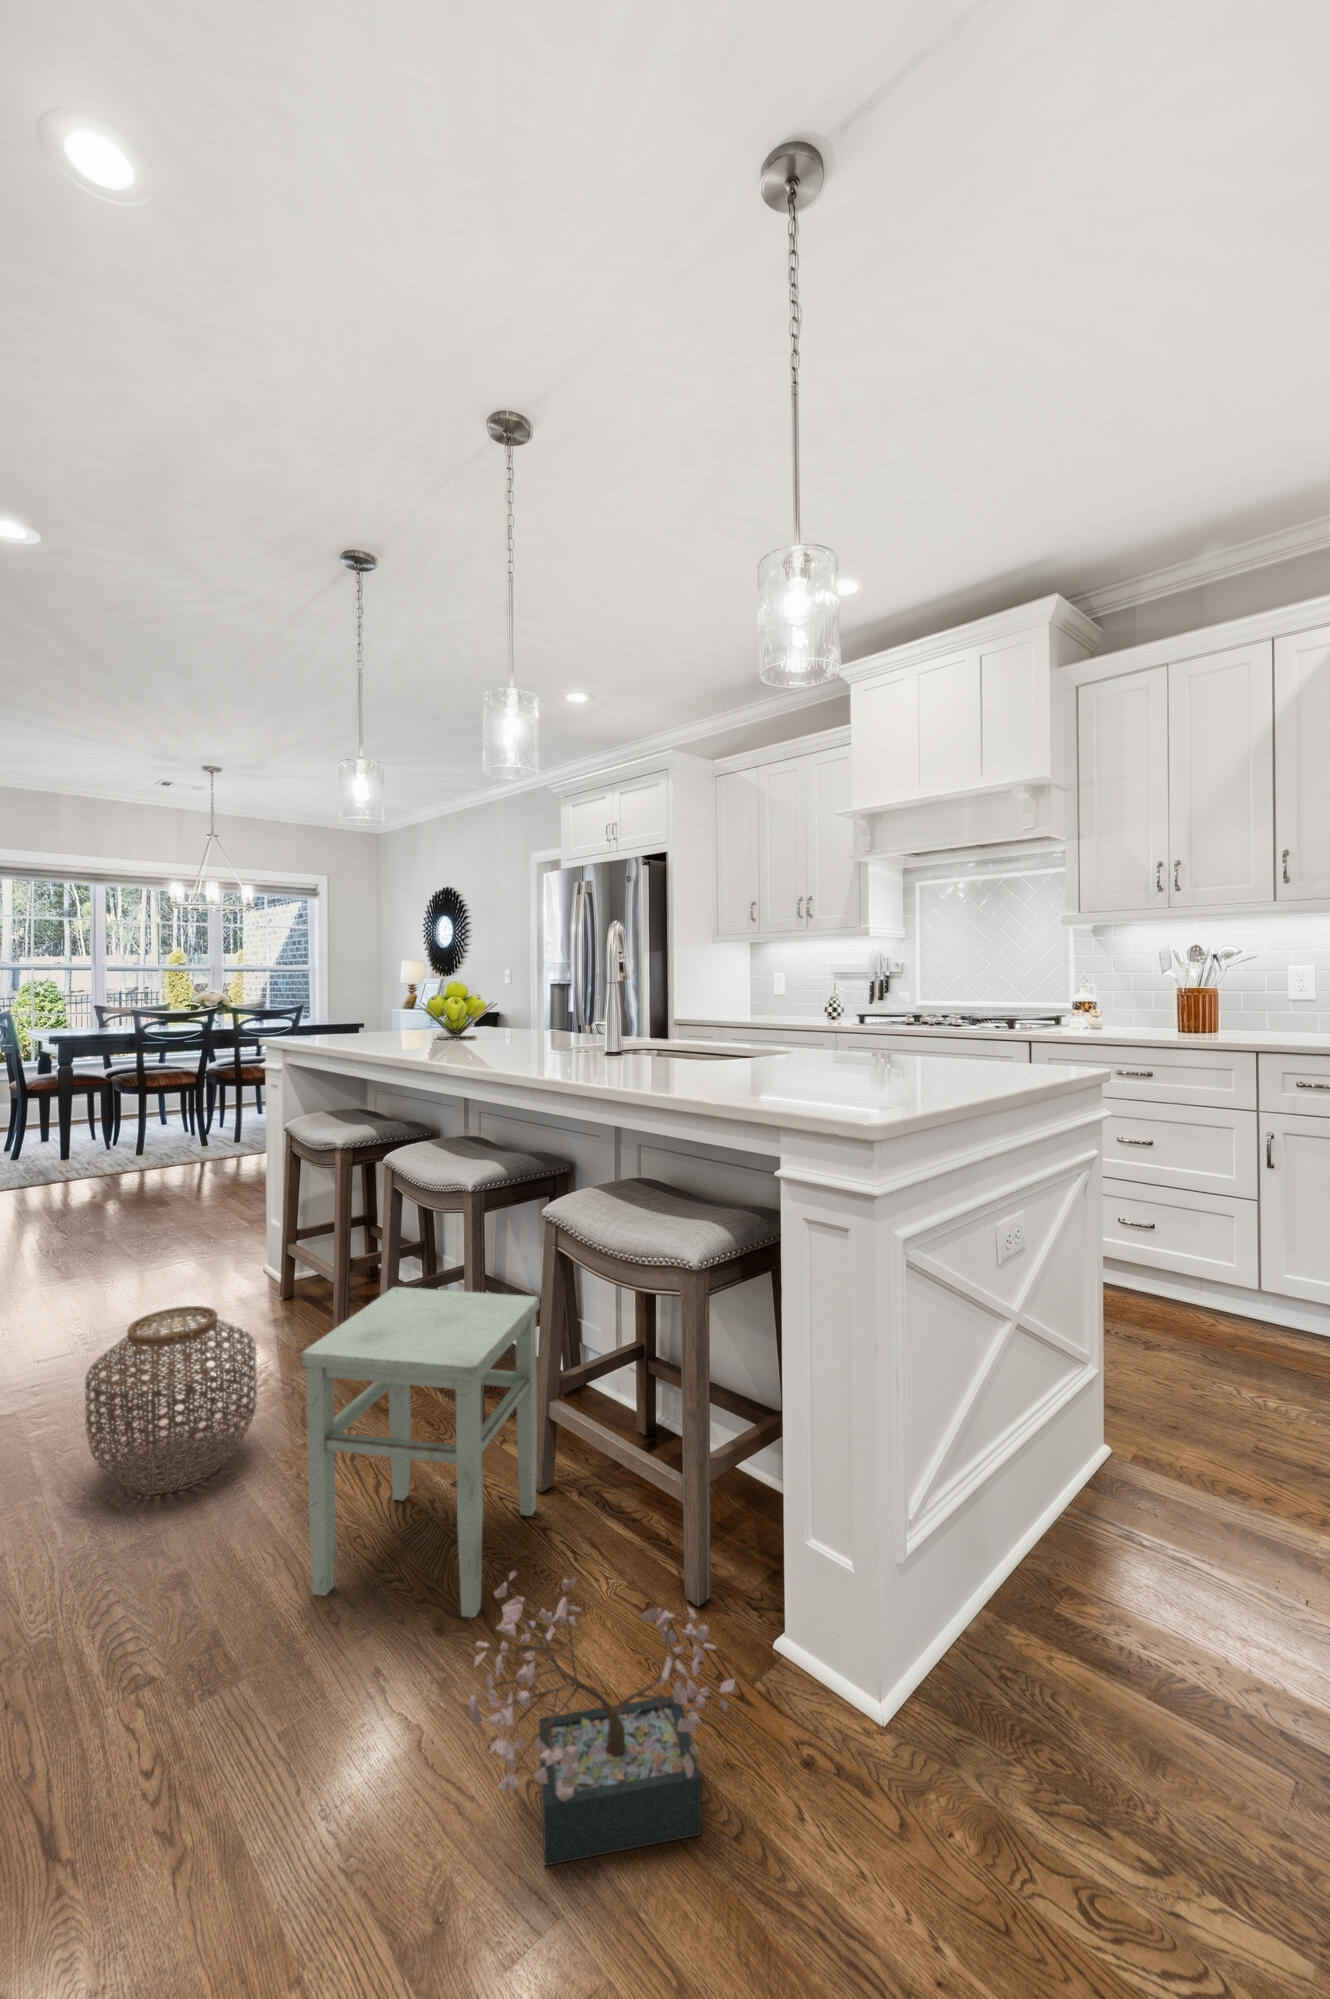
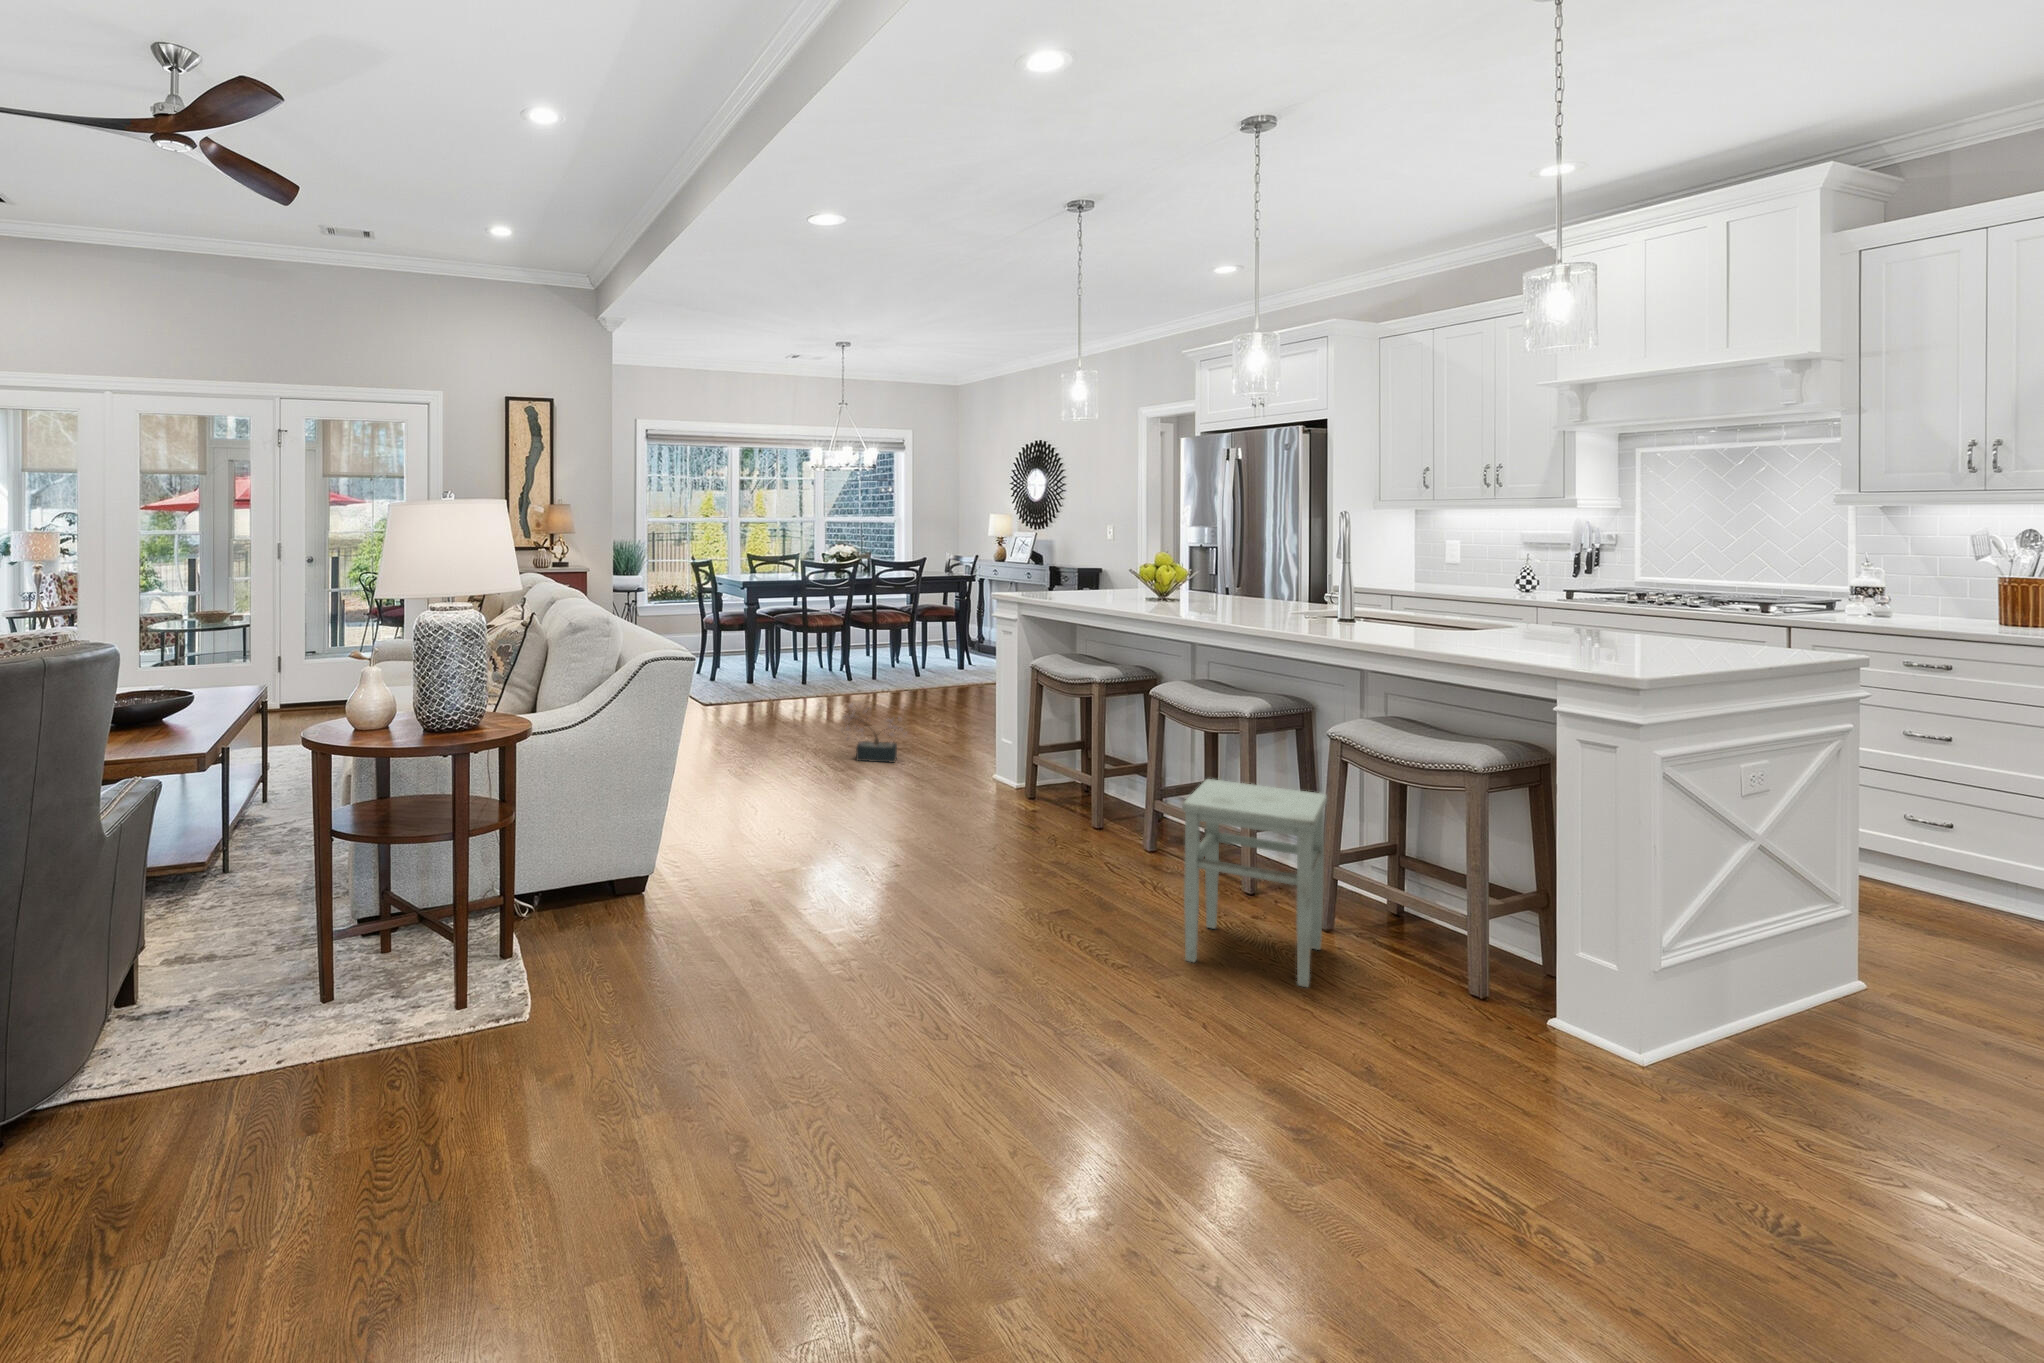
woven basket: present [85,1306,257,1494] -> none [987,782,1090,902]
decorative plant: present [469,1571,735,1866] -> present [844,703,906,763]

